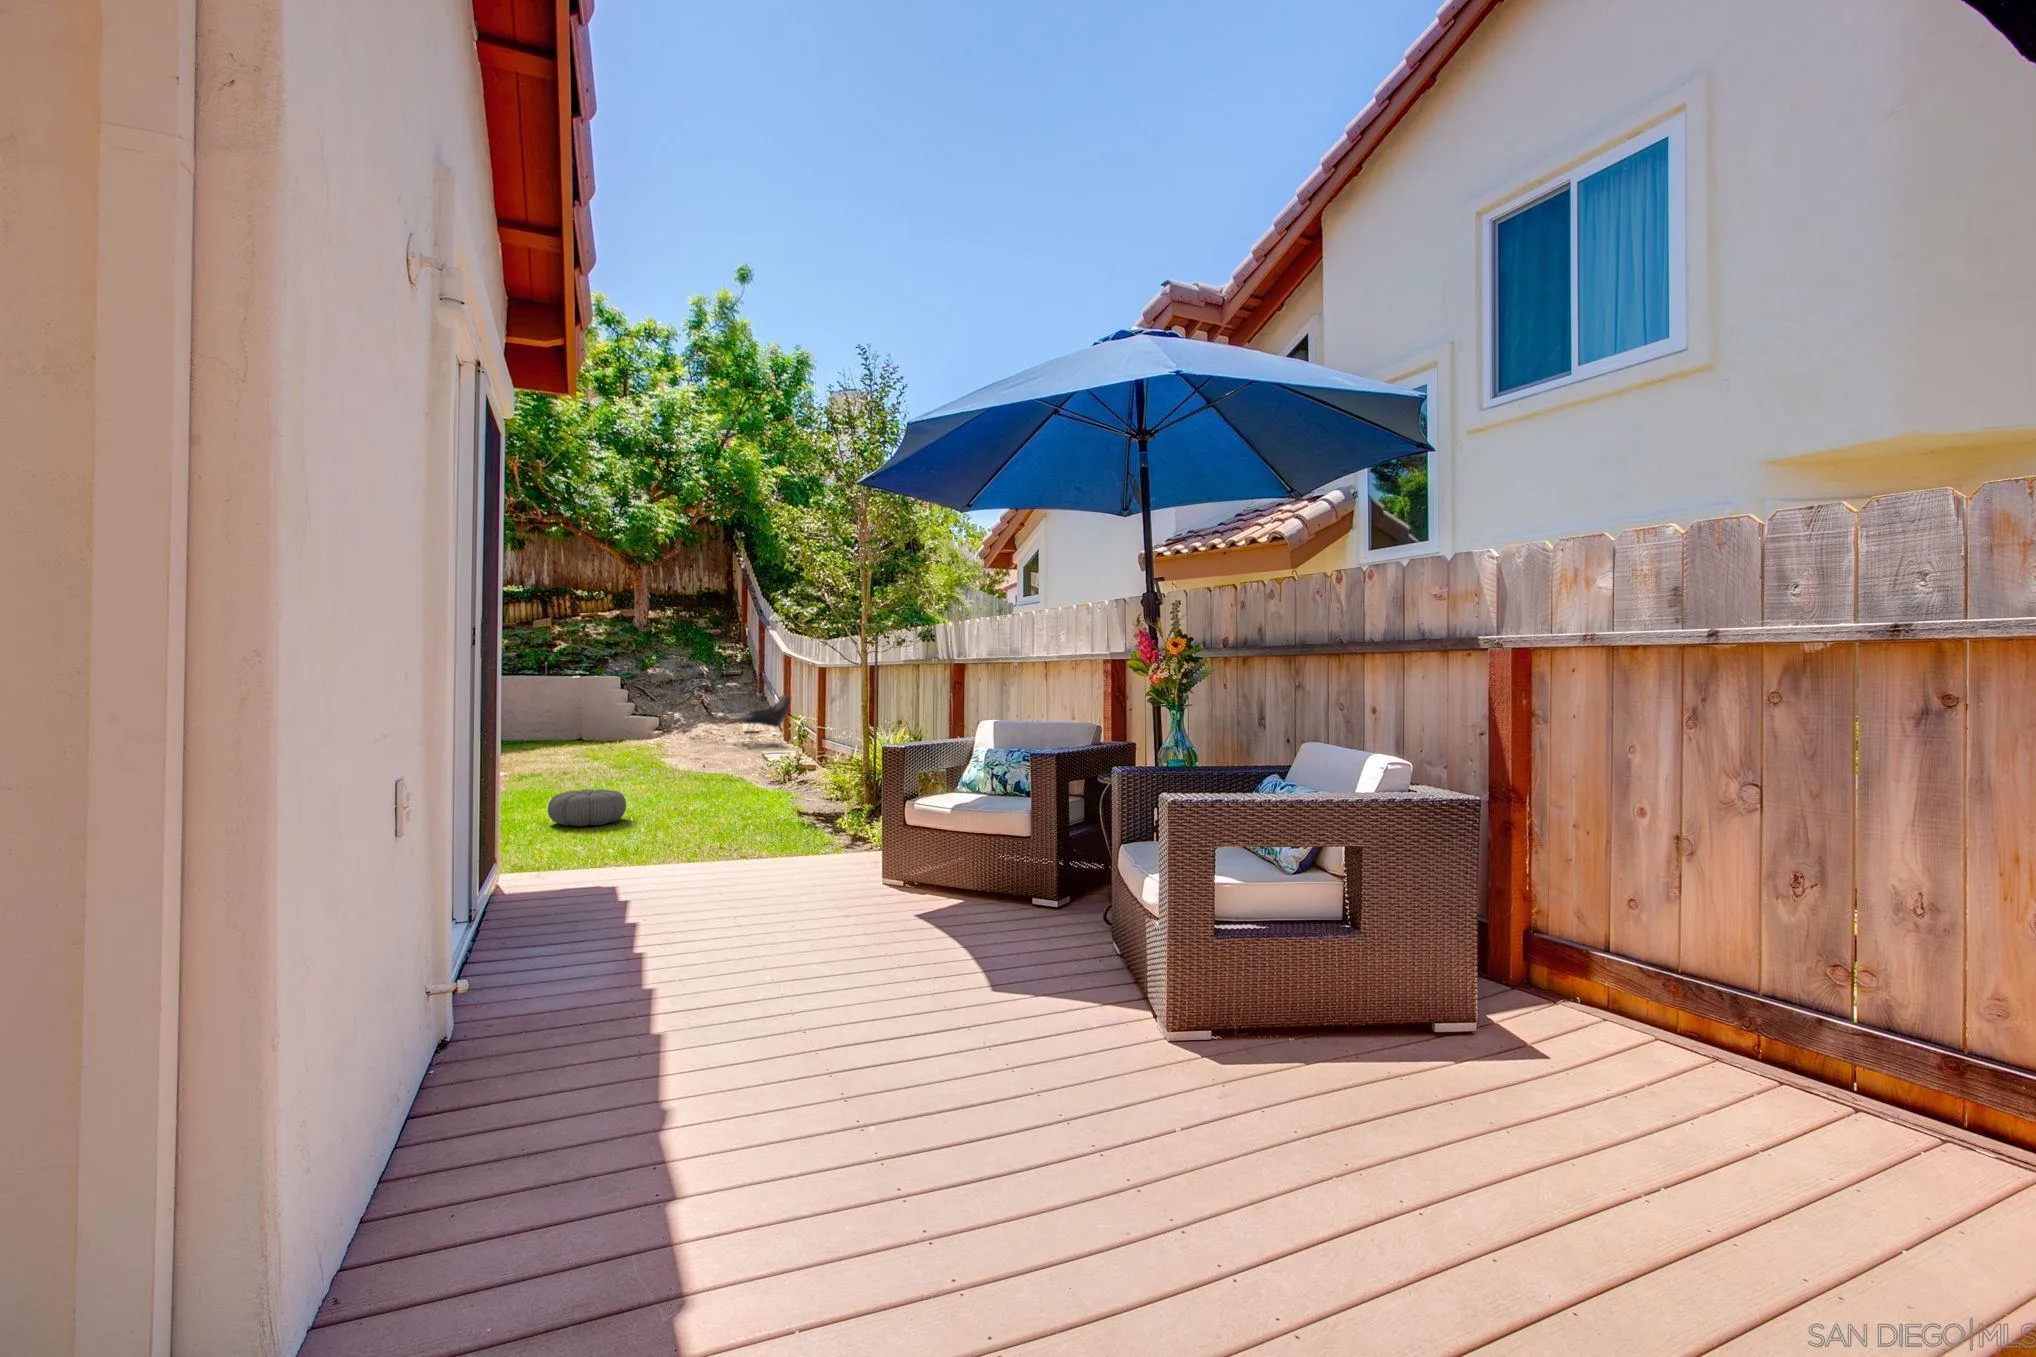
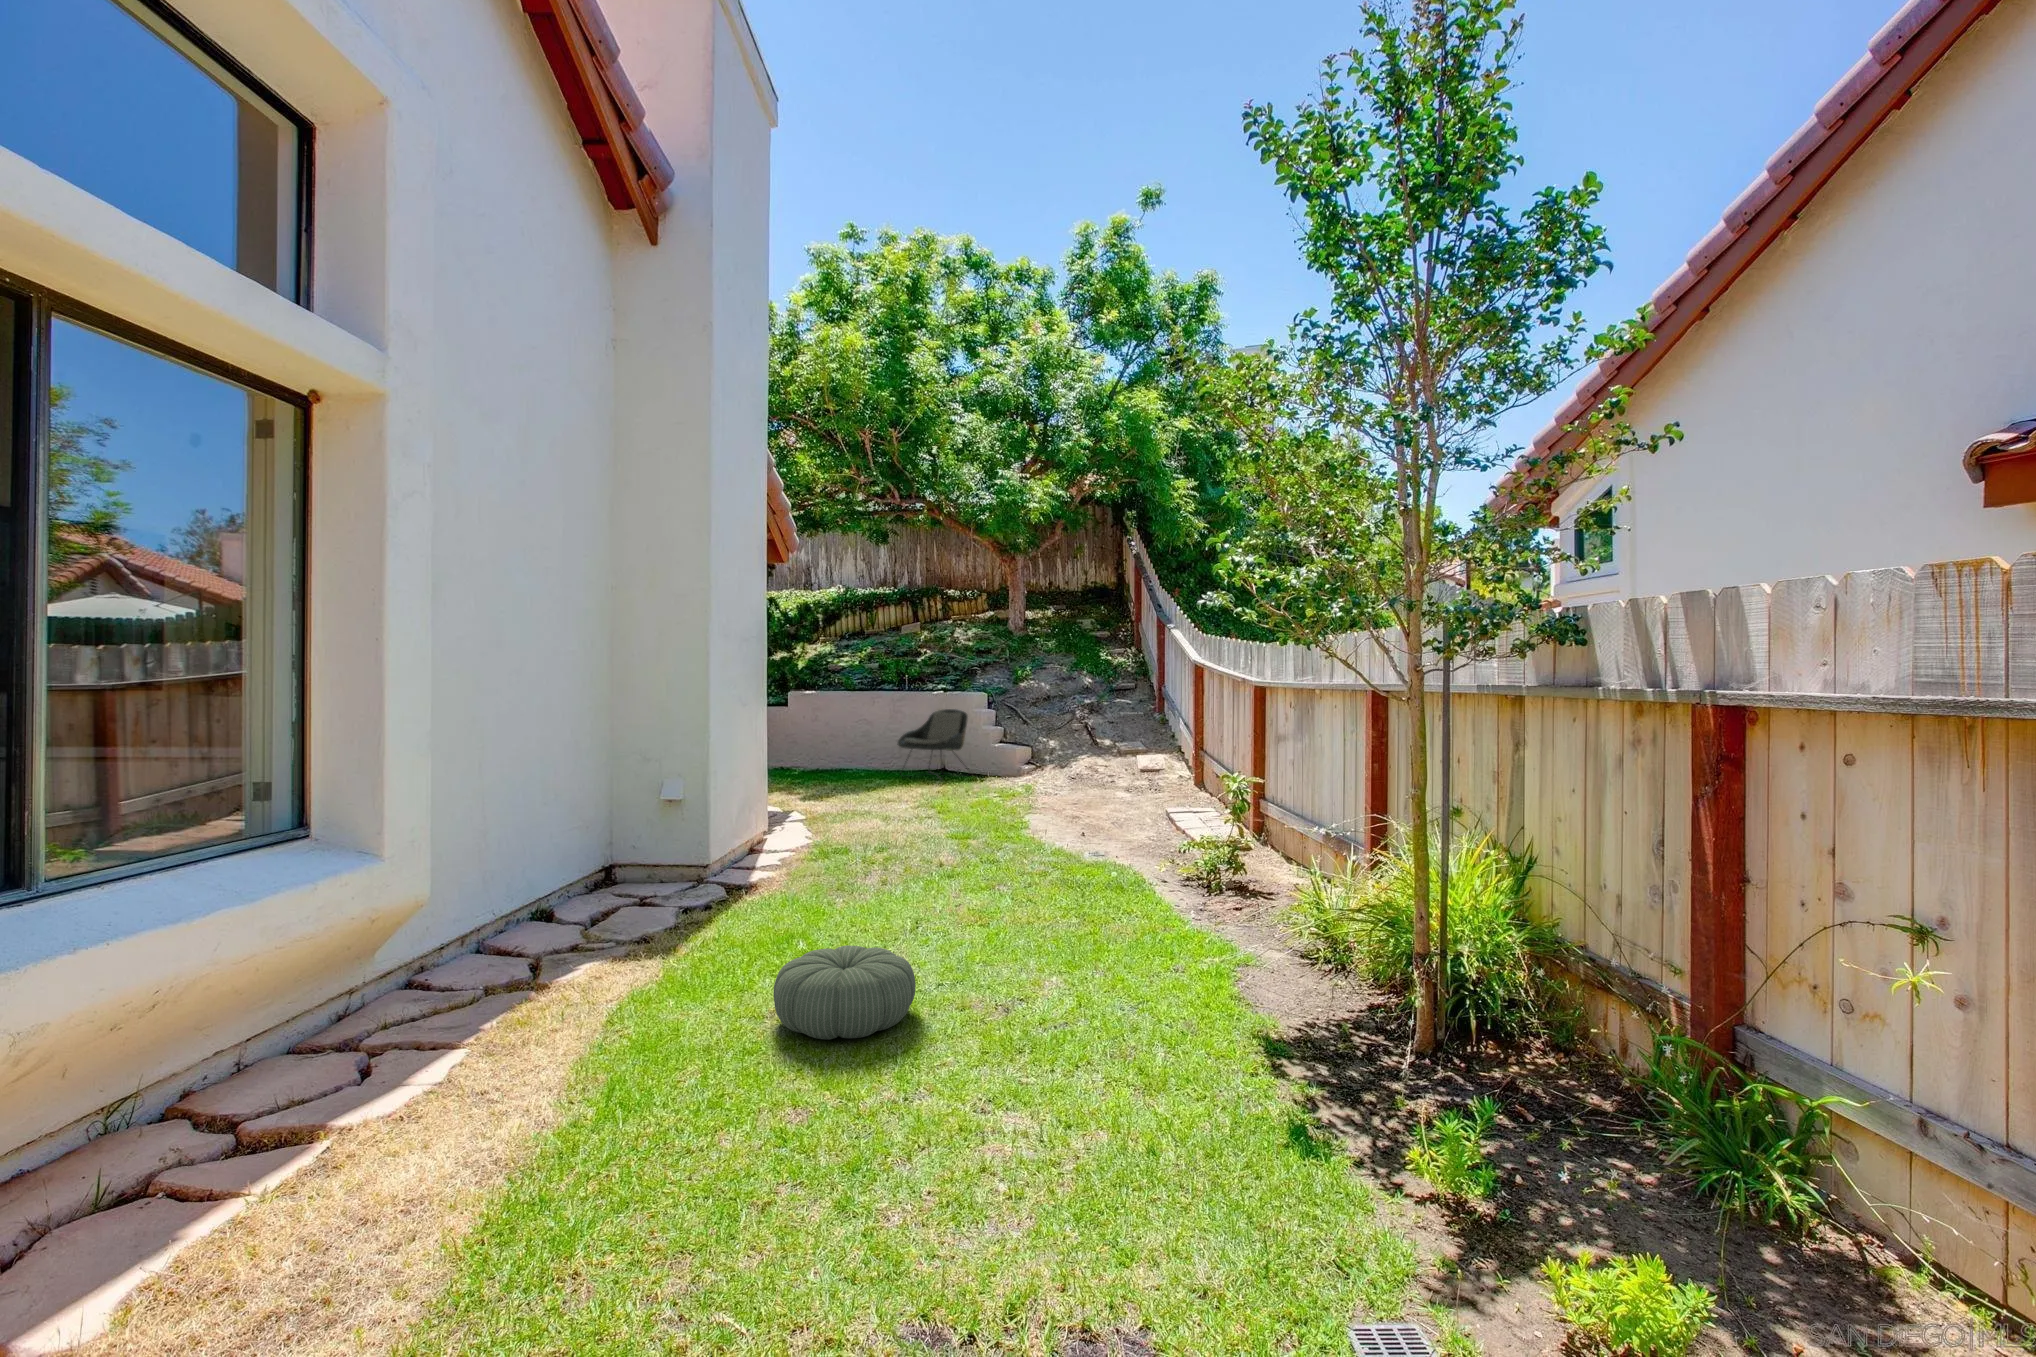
lounge chair: present [739,695,790,747] -> present [897,709,968,780]

